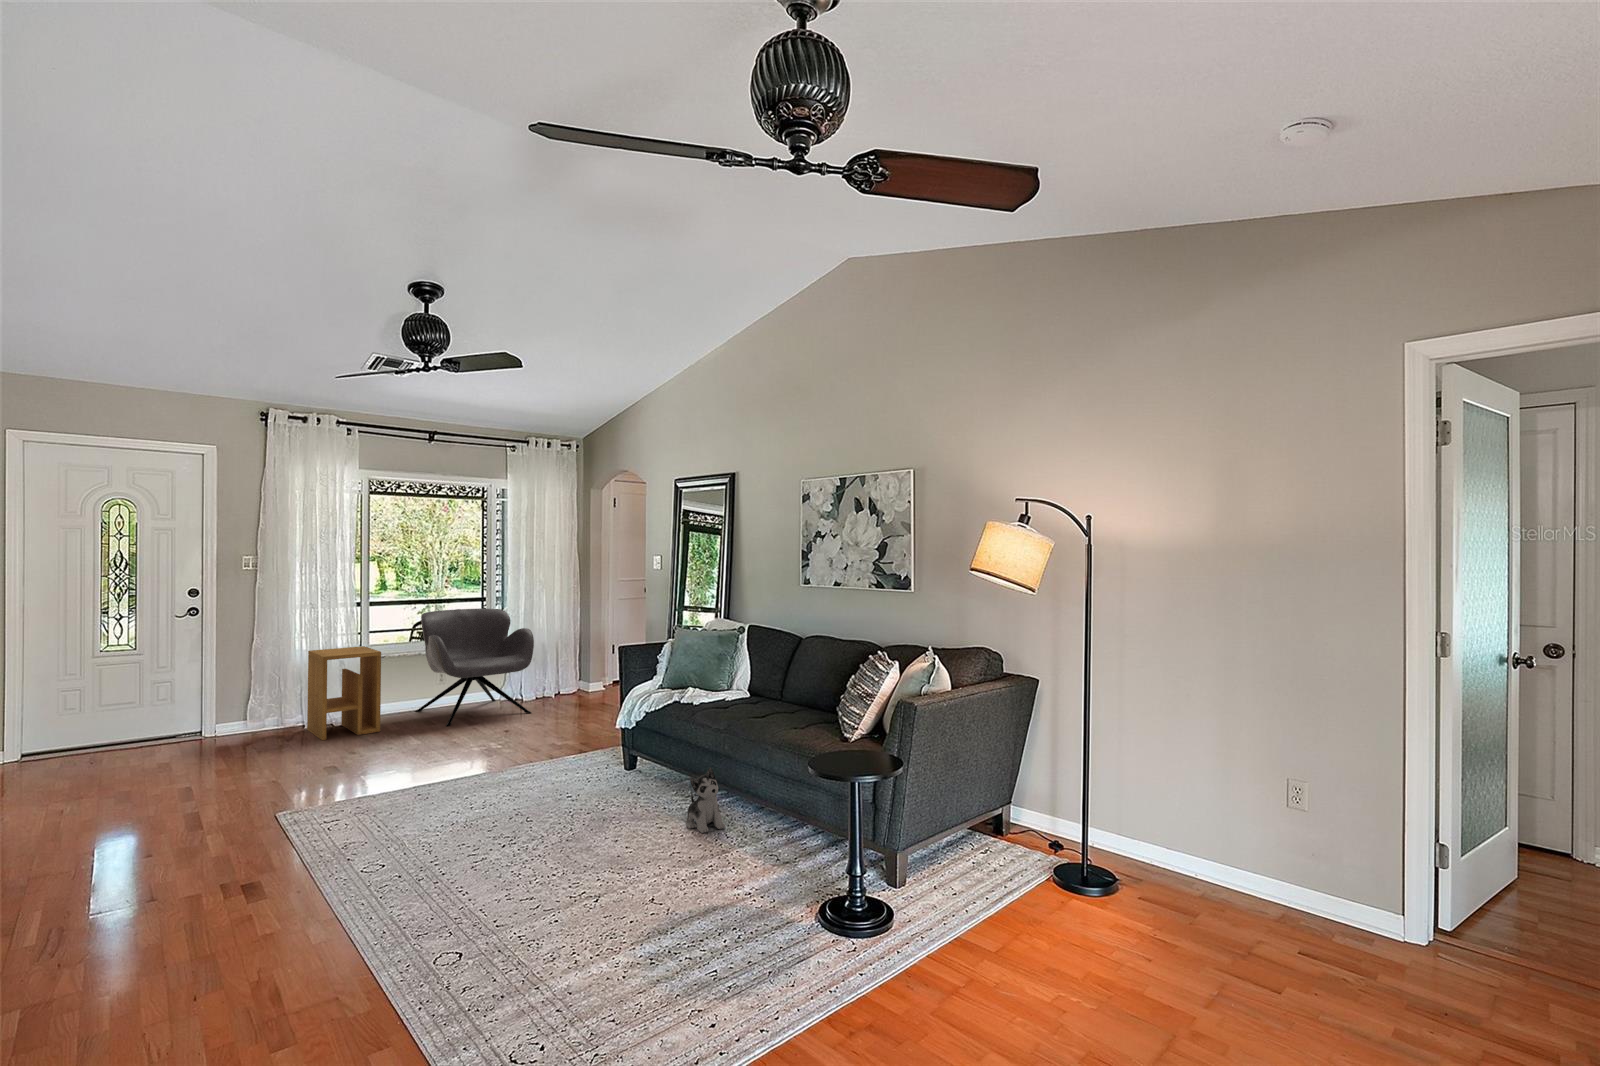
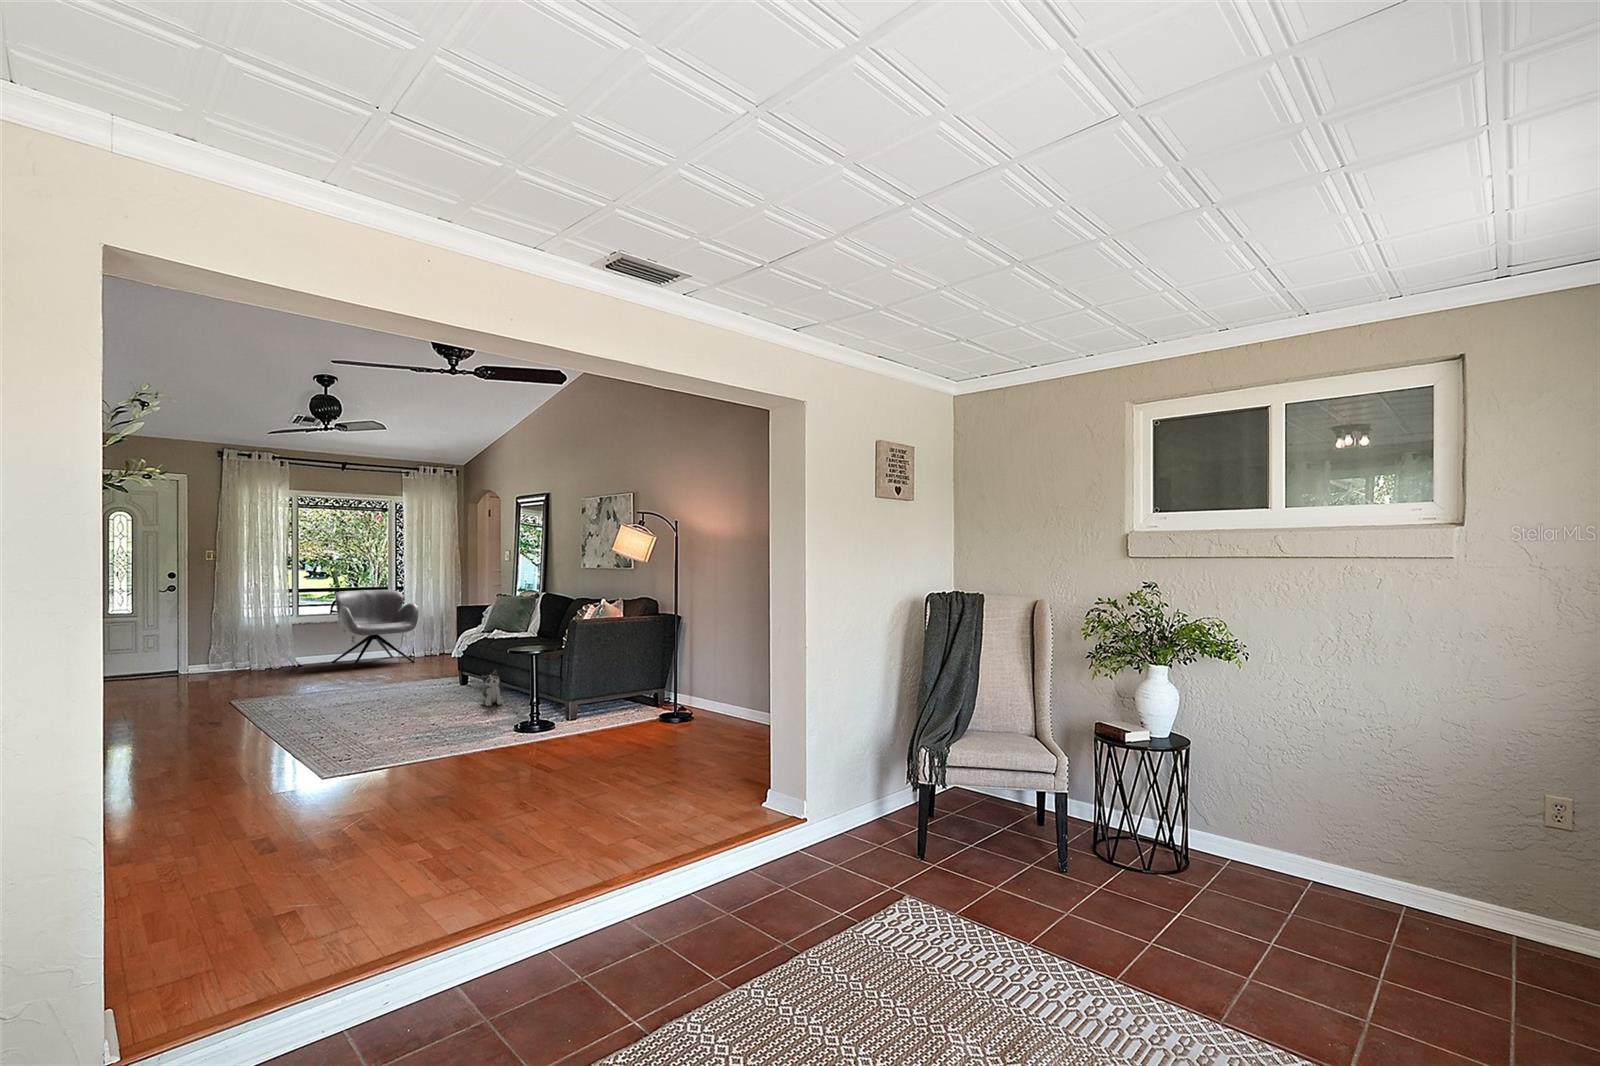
side table: present [307,646,381,740] -> none [251,614,304,675]

